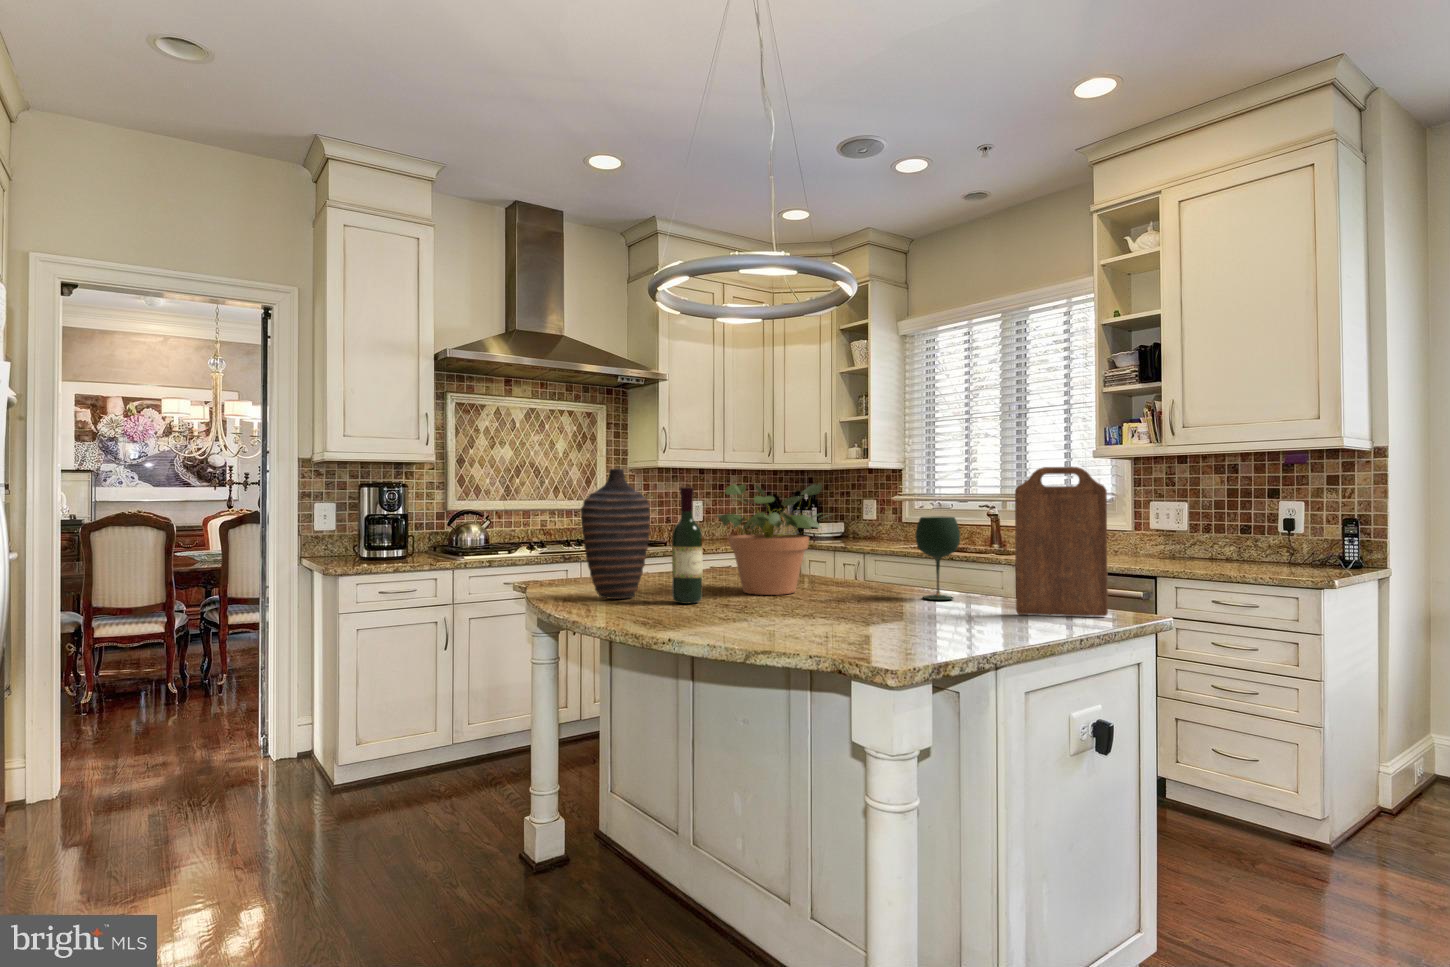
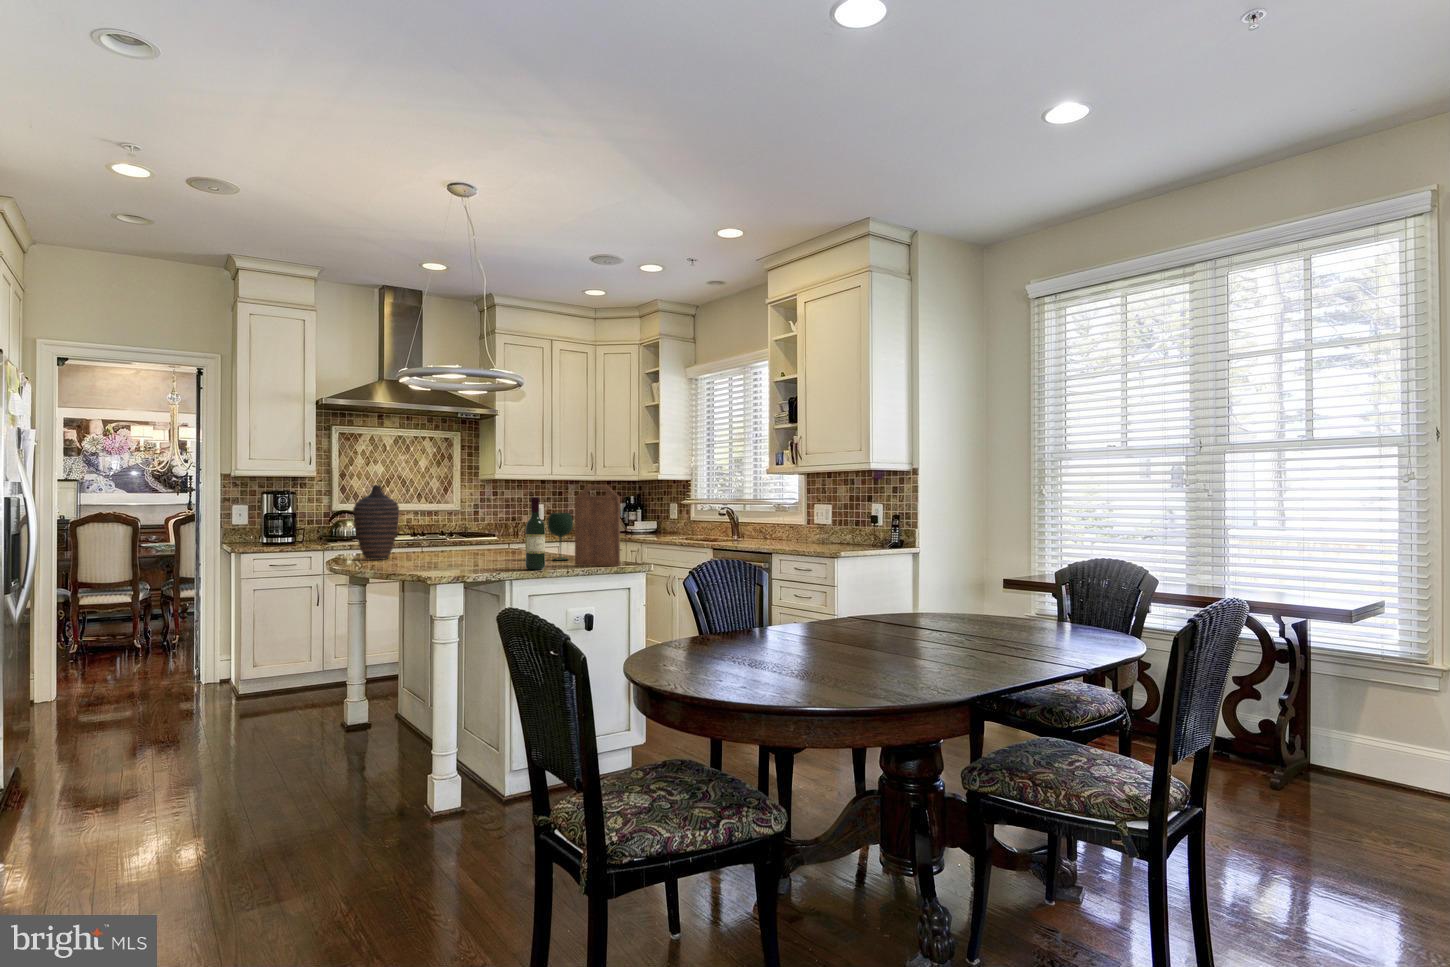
potted plant: present [717,484,826,595] -> none [441,493,517,558]
wine bottle: present [672,487,703,604] -> present [525,497,545,570]

